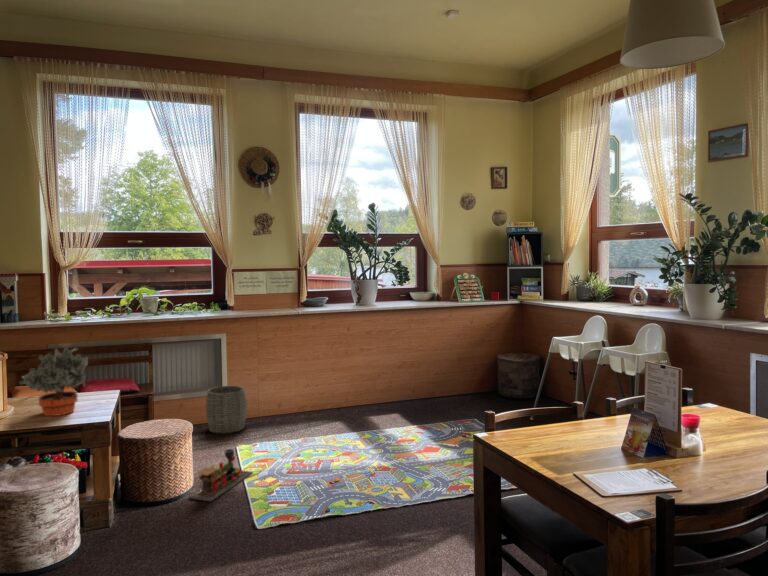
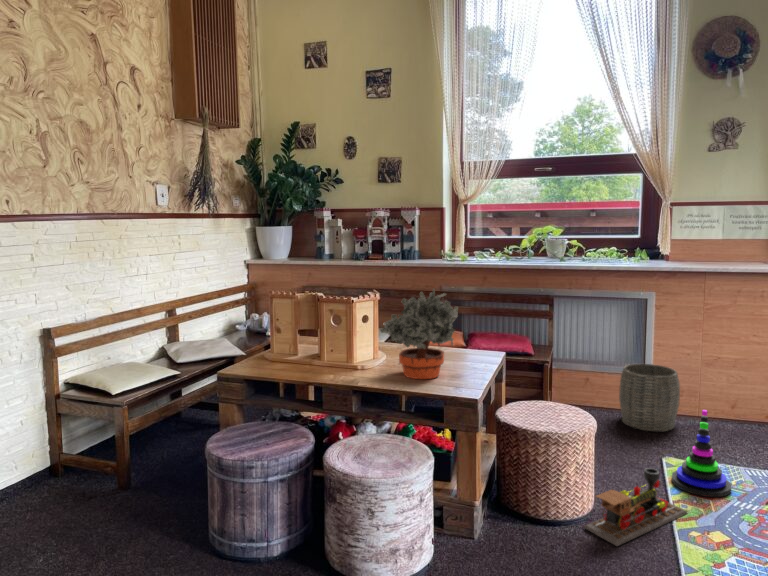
stacking toy: none [243,407,278,462] -> present [672,410,731,497]

